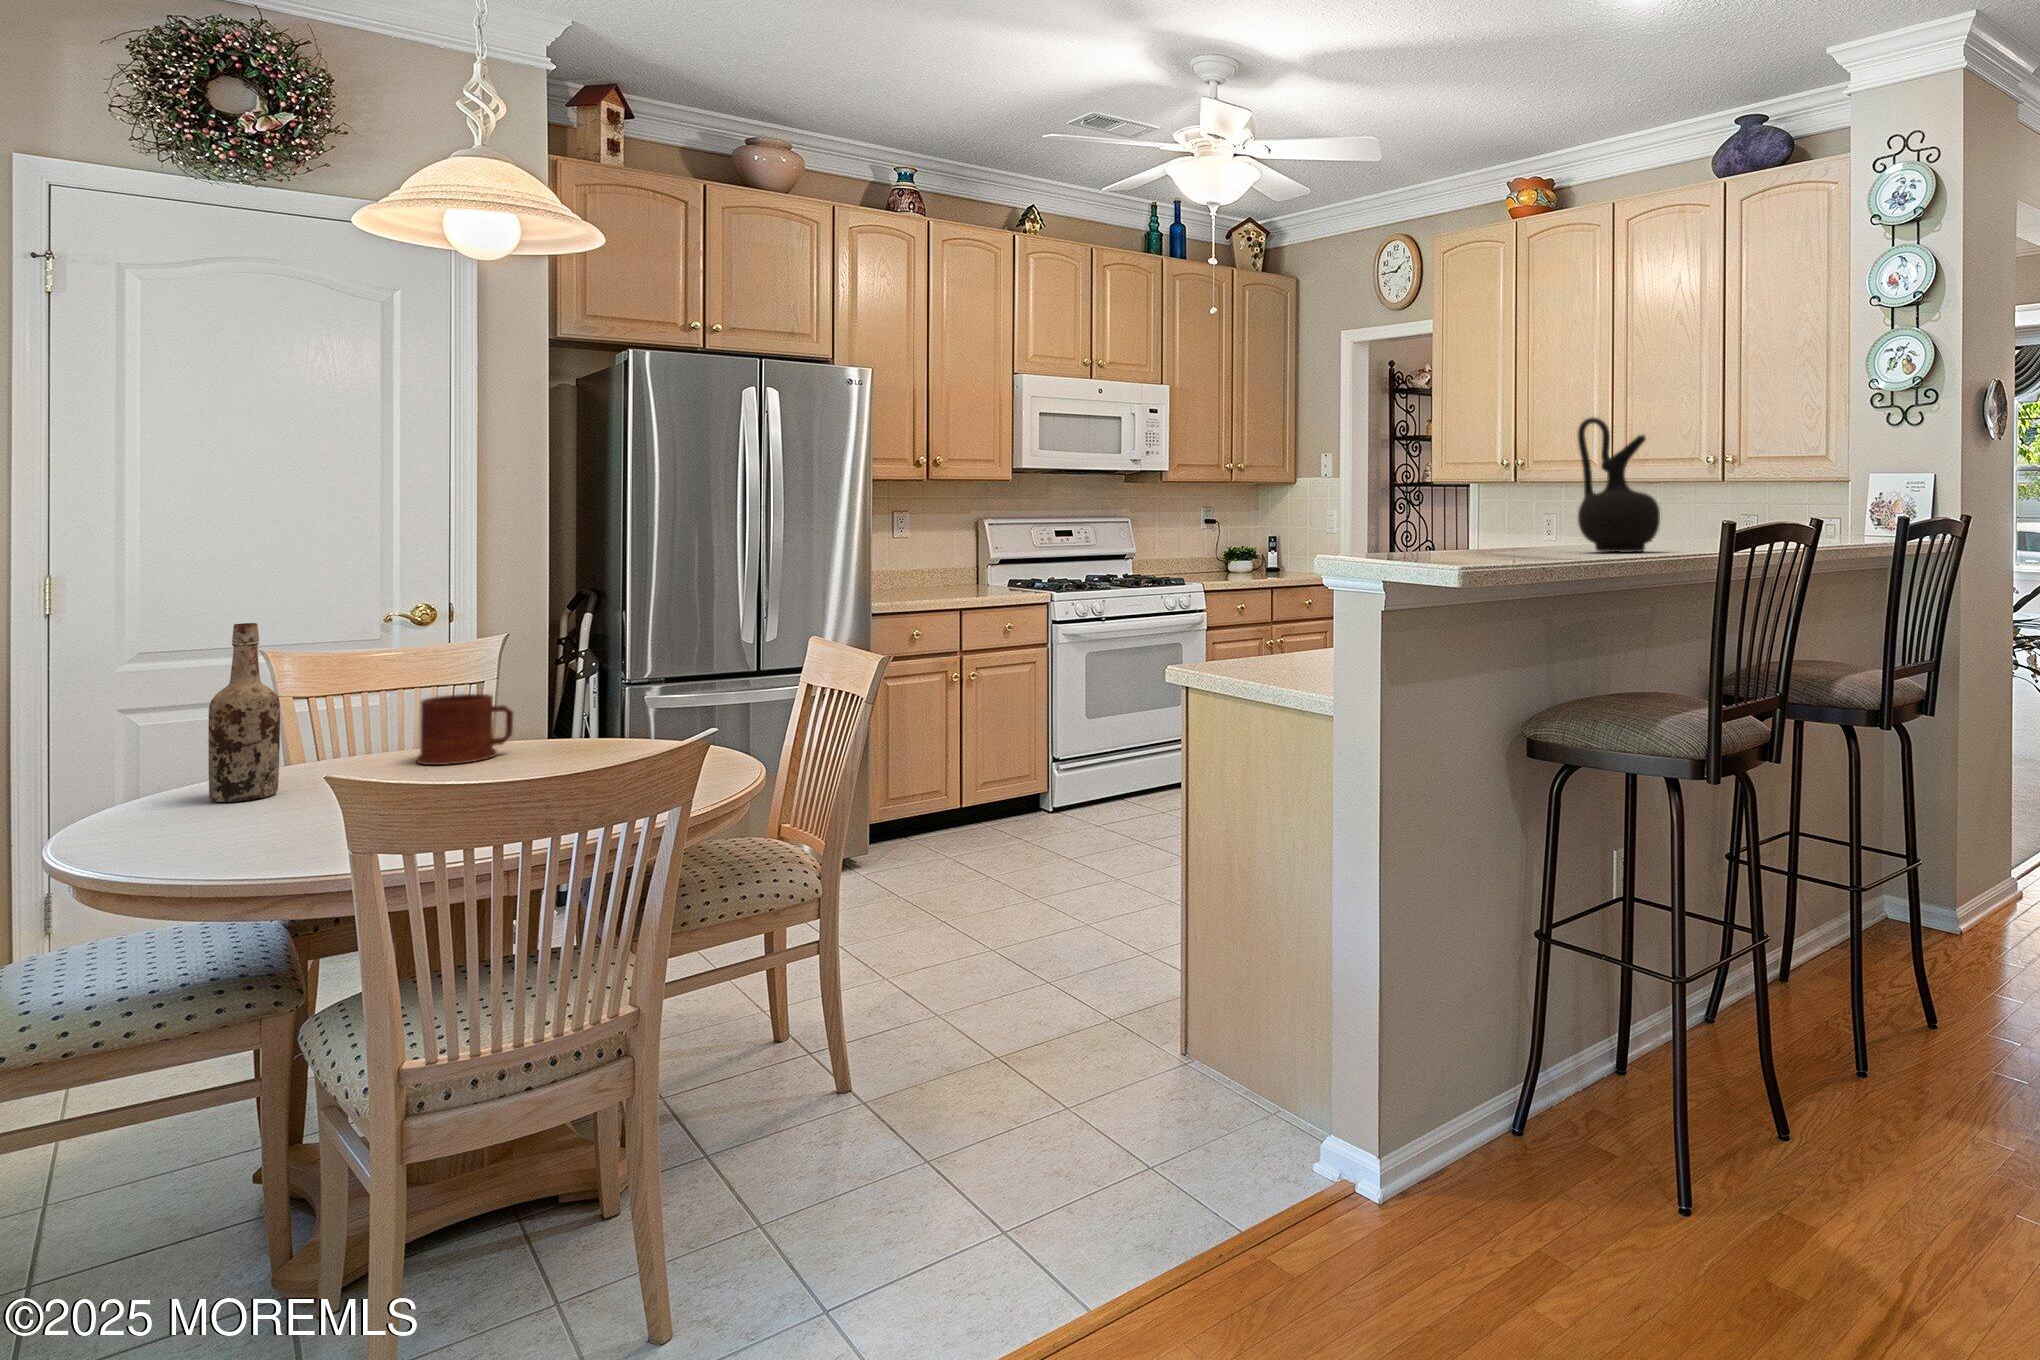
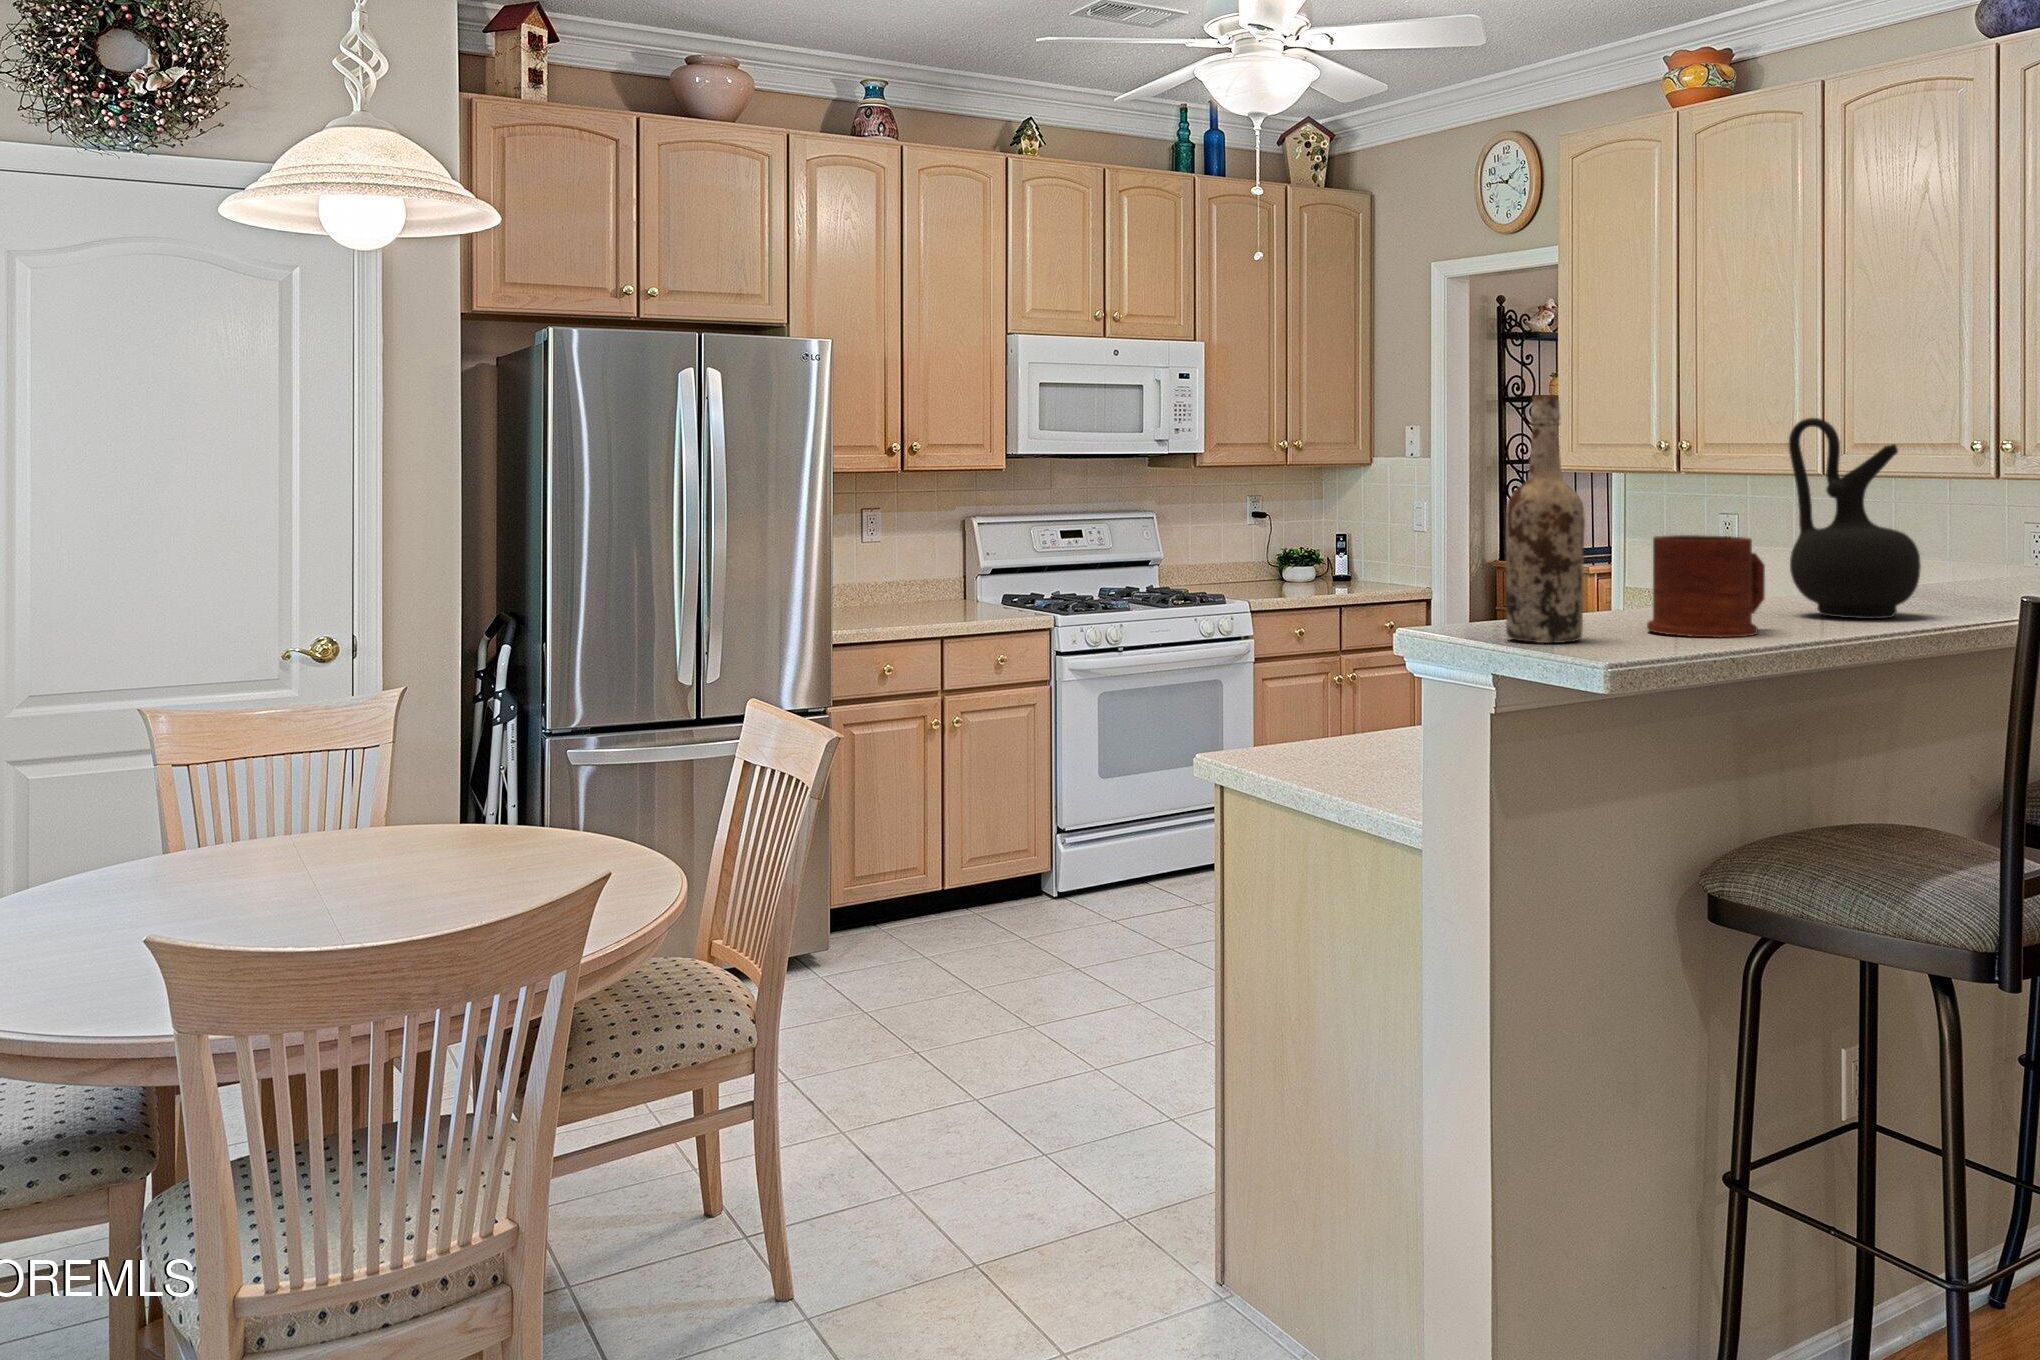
wine bottle: present [208,623,280,802] -> present [1506,395,1585,643]
mug: present [416,694,514,765] -> present [1647,535,1765,637]

